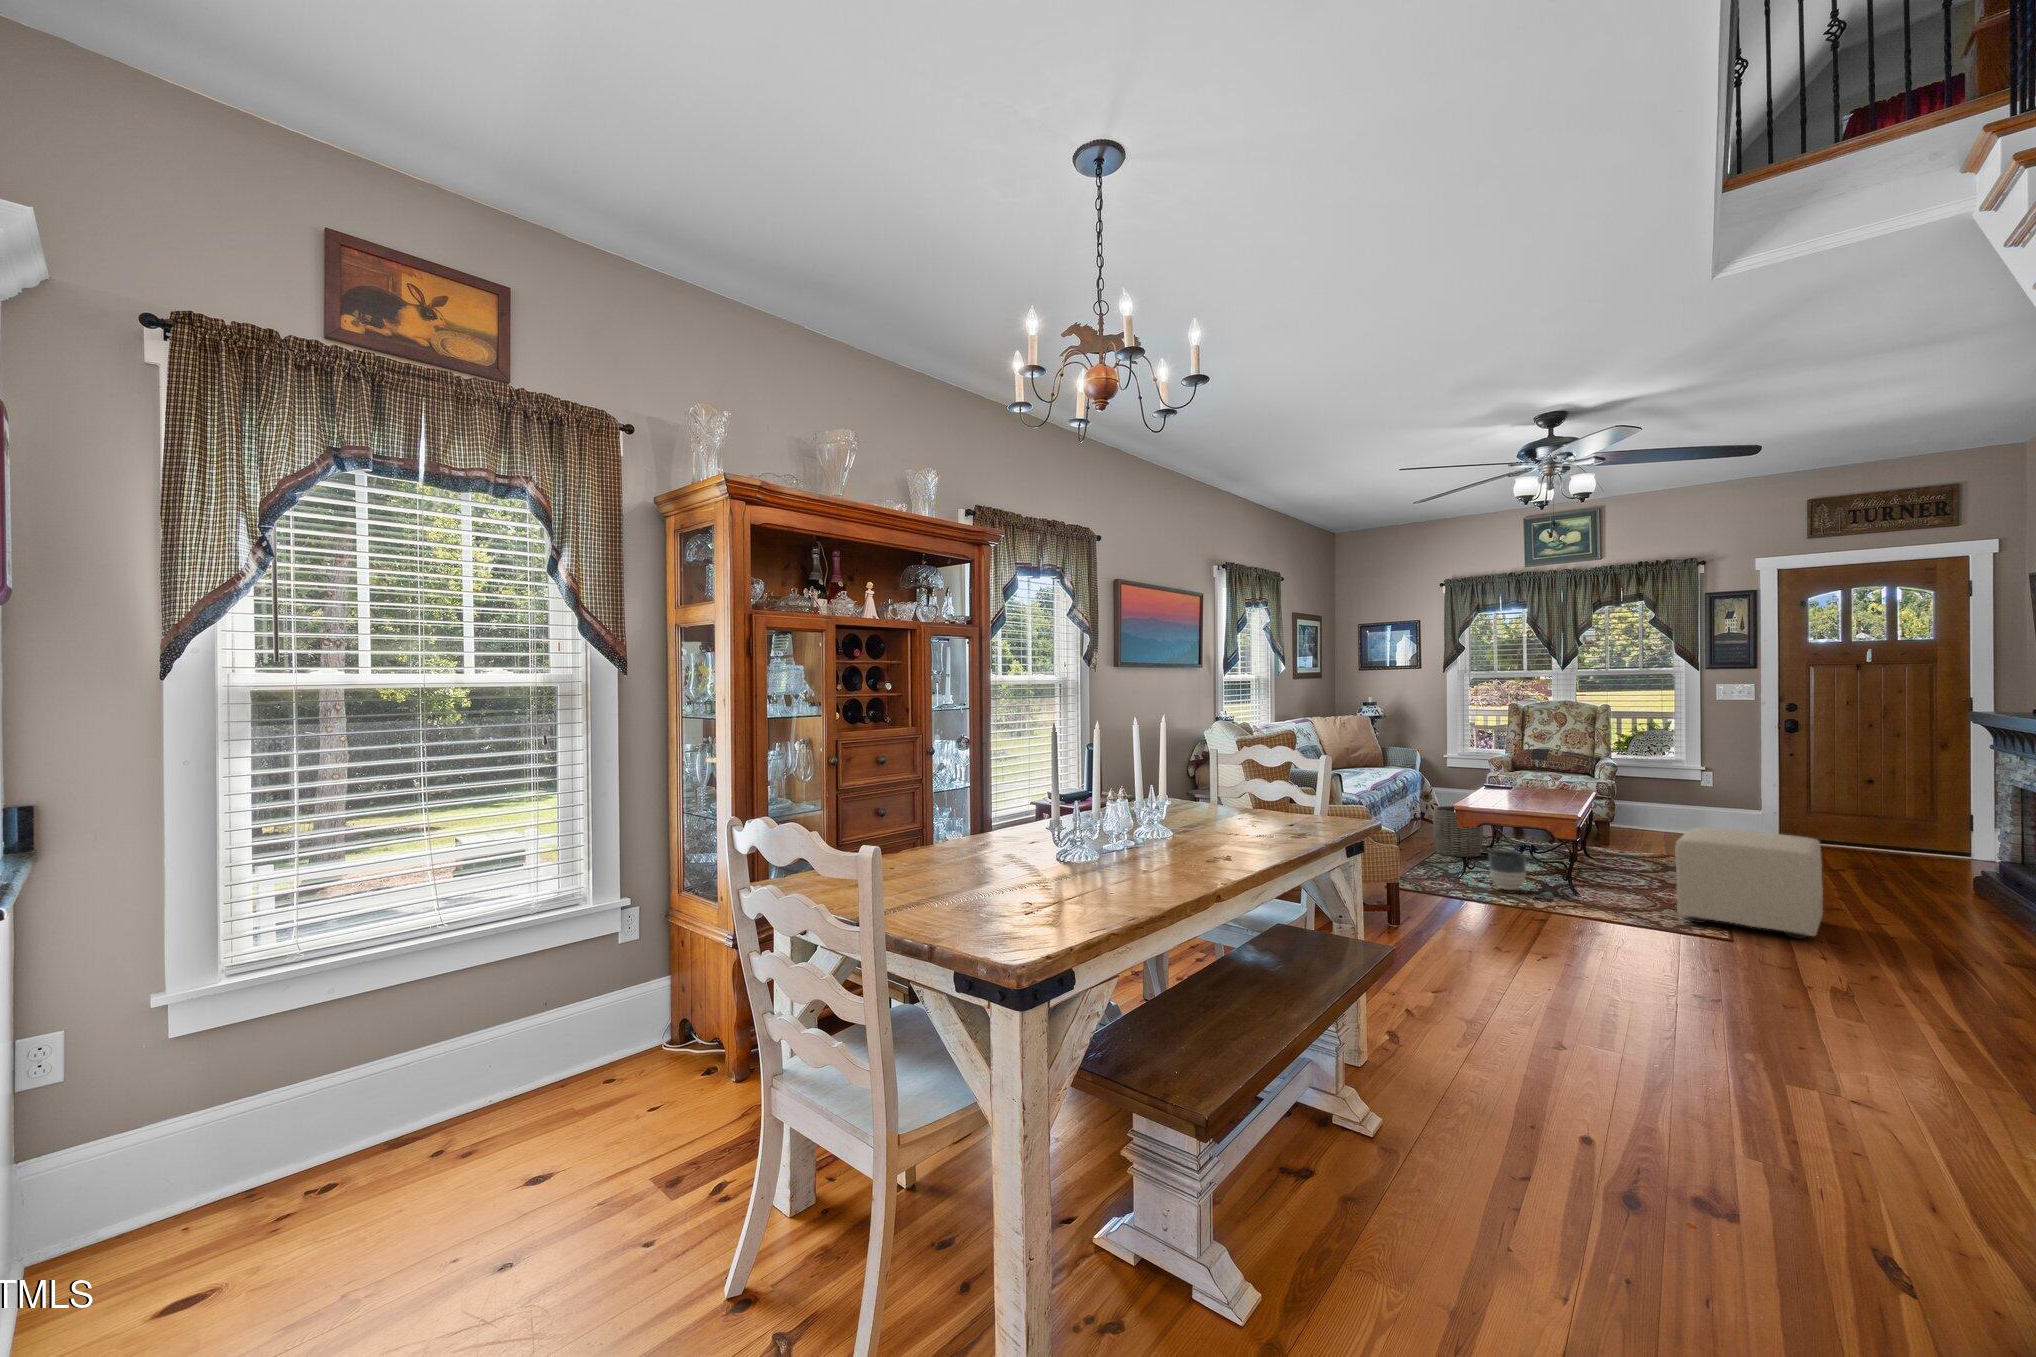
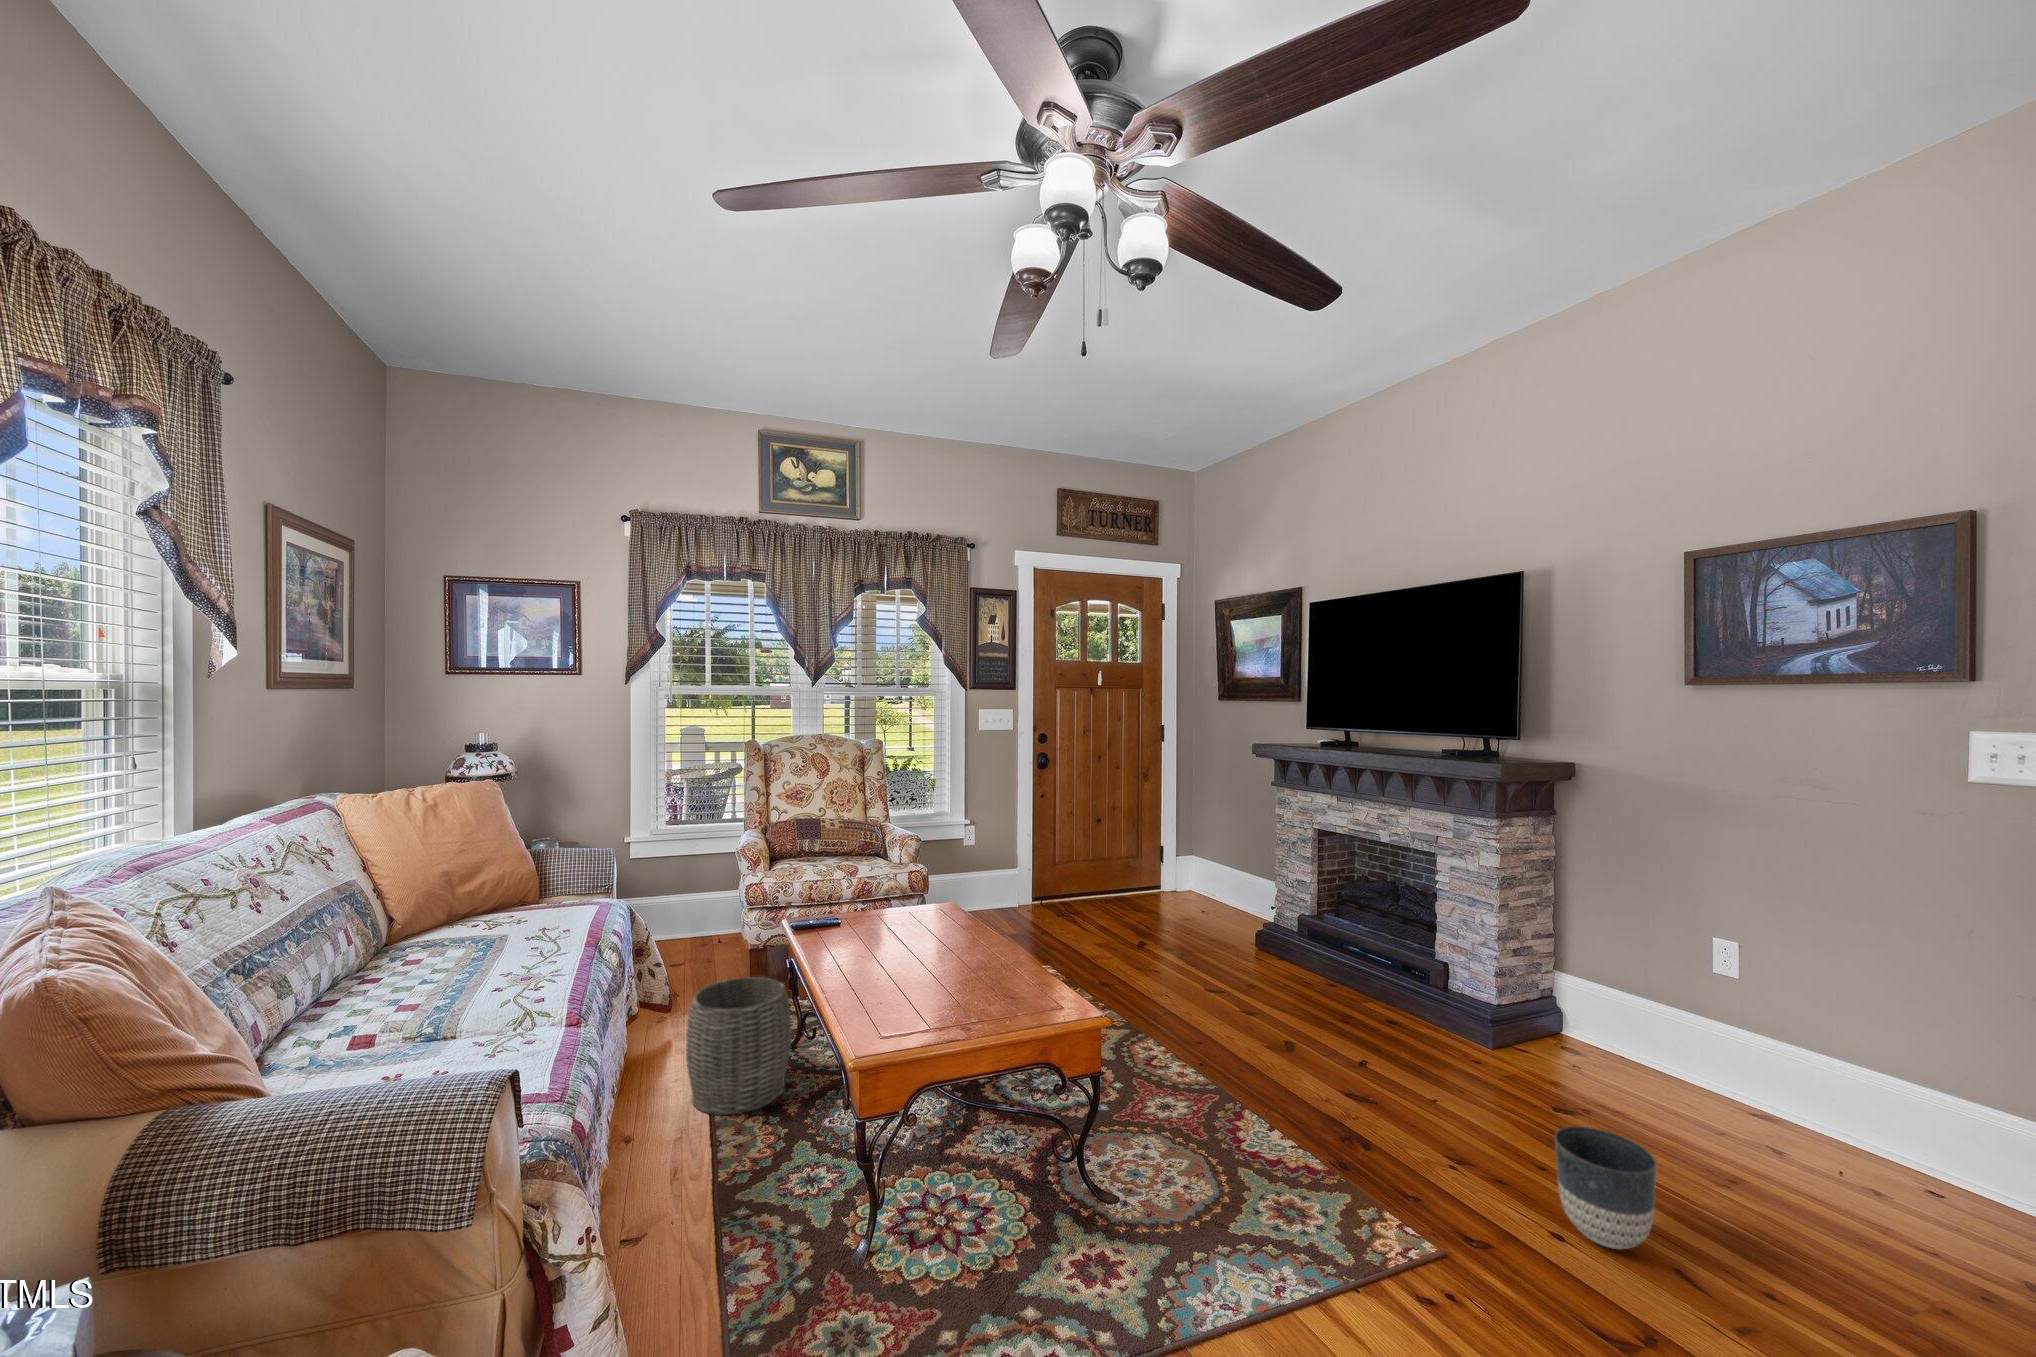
ottoman: present [1675,828,1823,939] -> none [1212,963,1479,1205]
planter: present [1489,850,1526,890] -> present [1555,1126,1657,1249]

